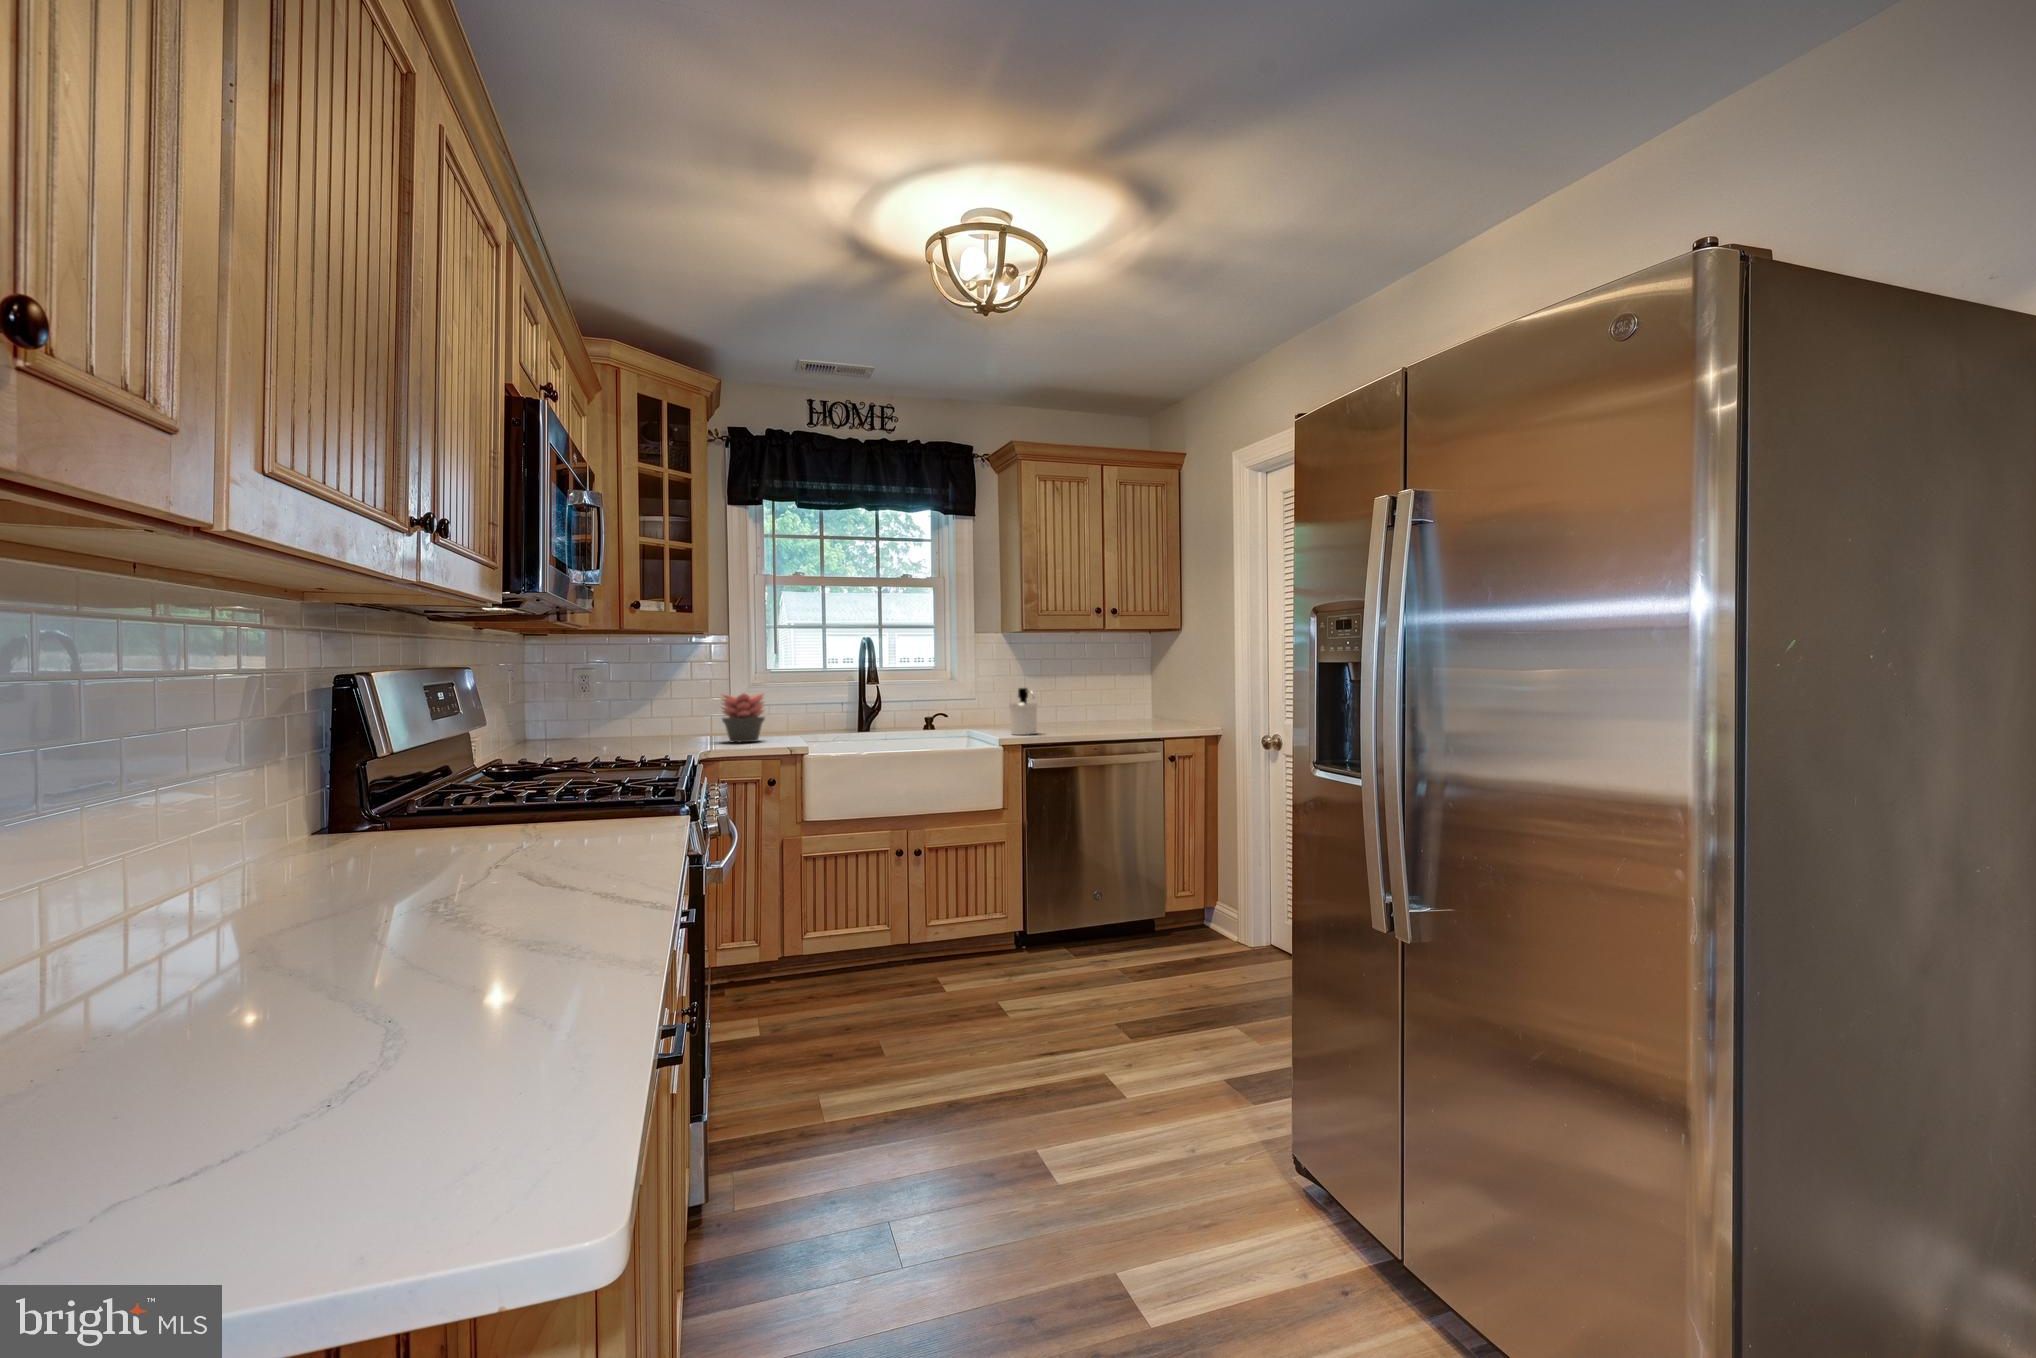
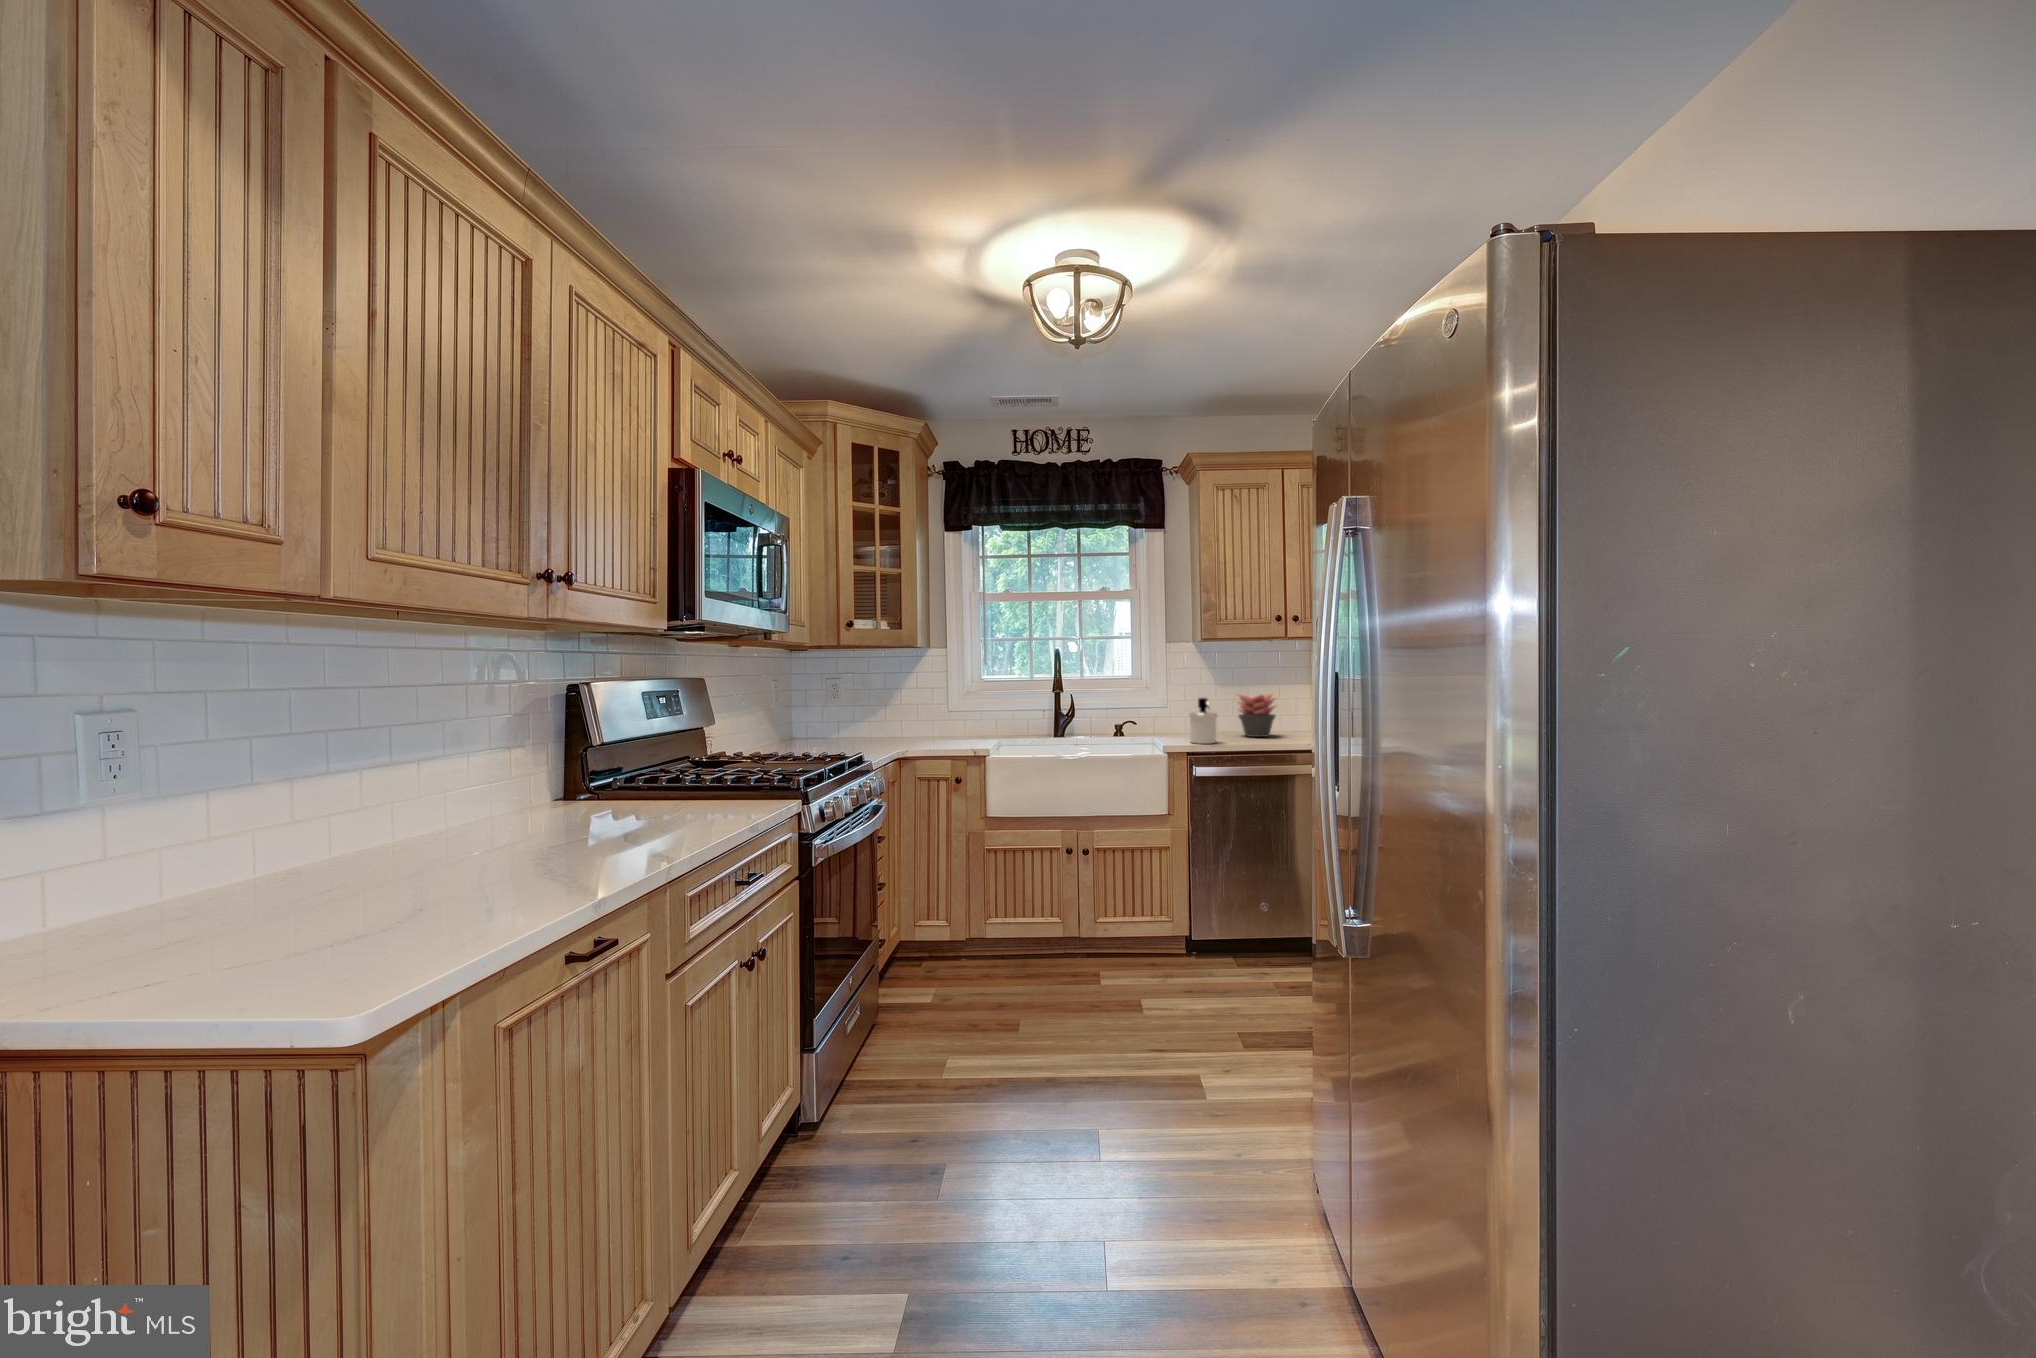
succulent plant: present [722,693,765,742] -> present [1238,693,1275,737]

